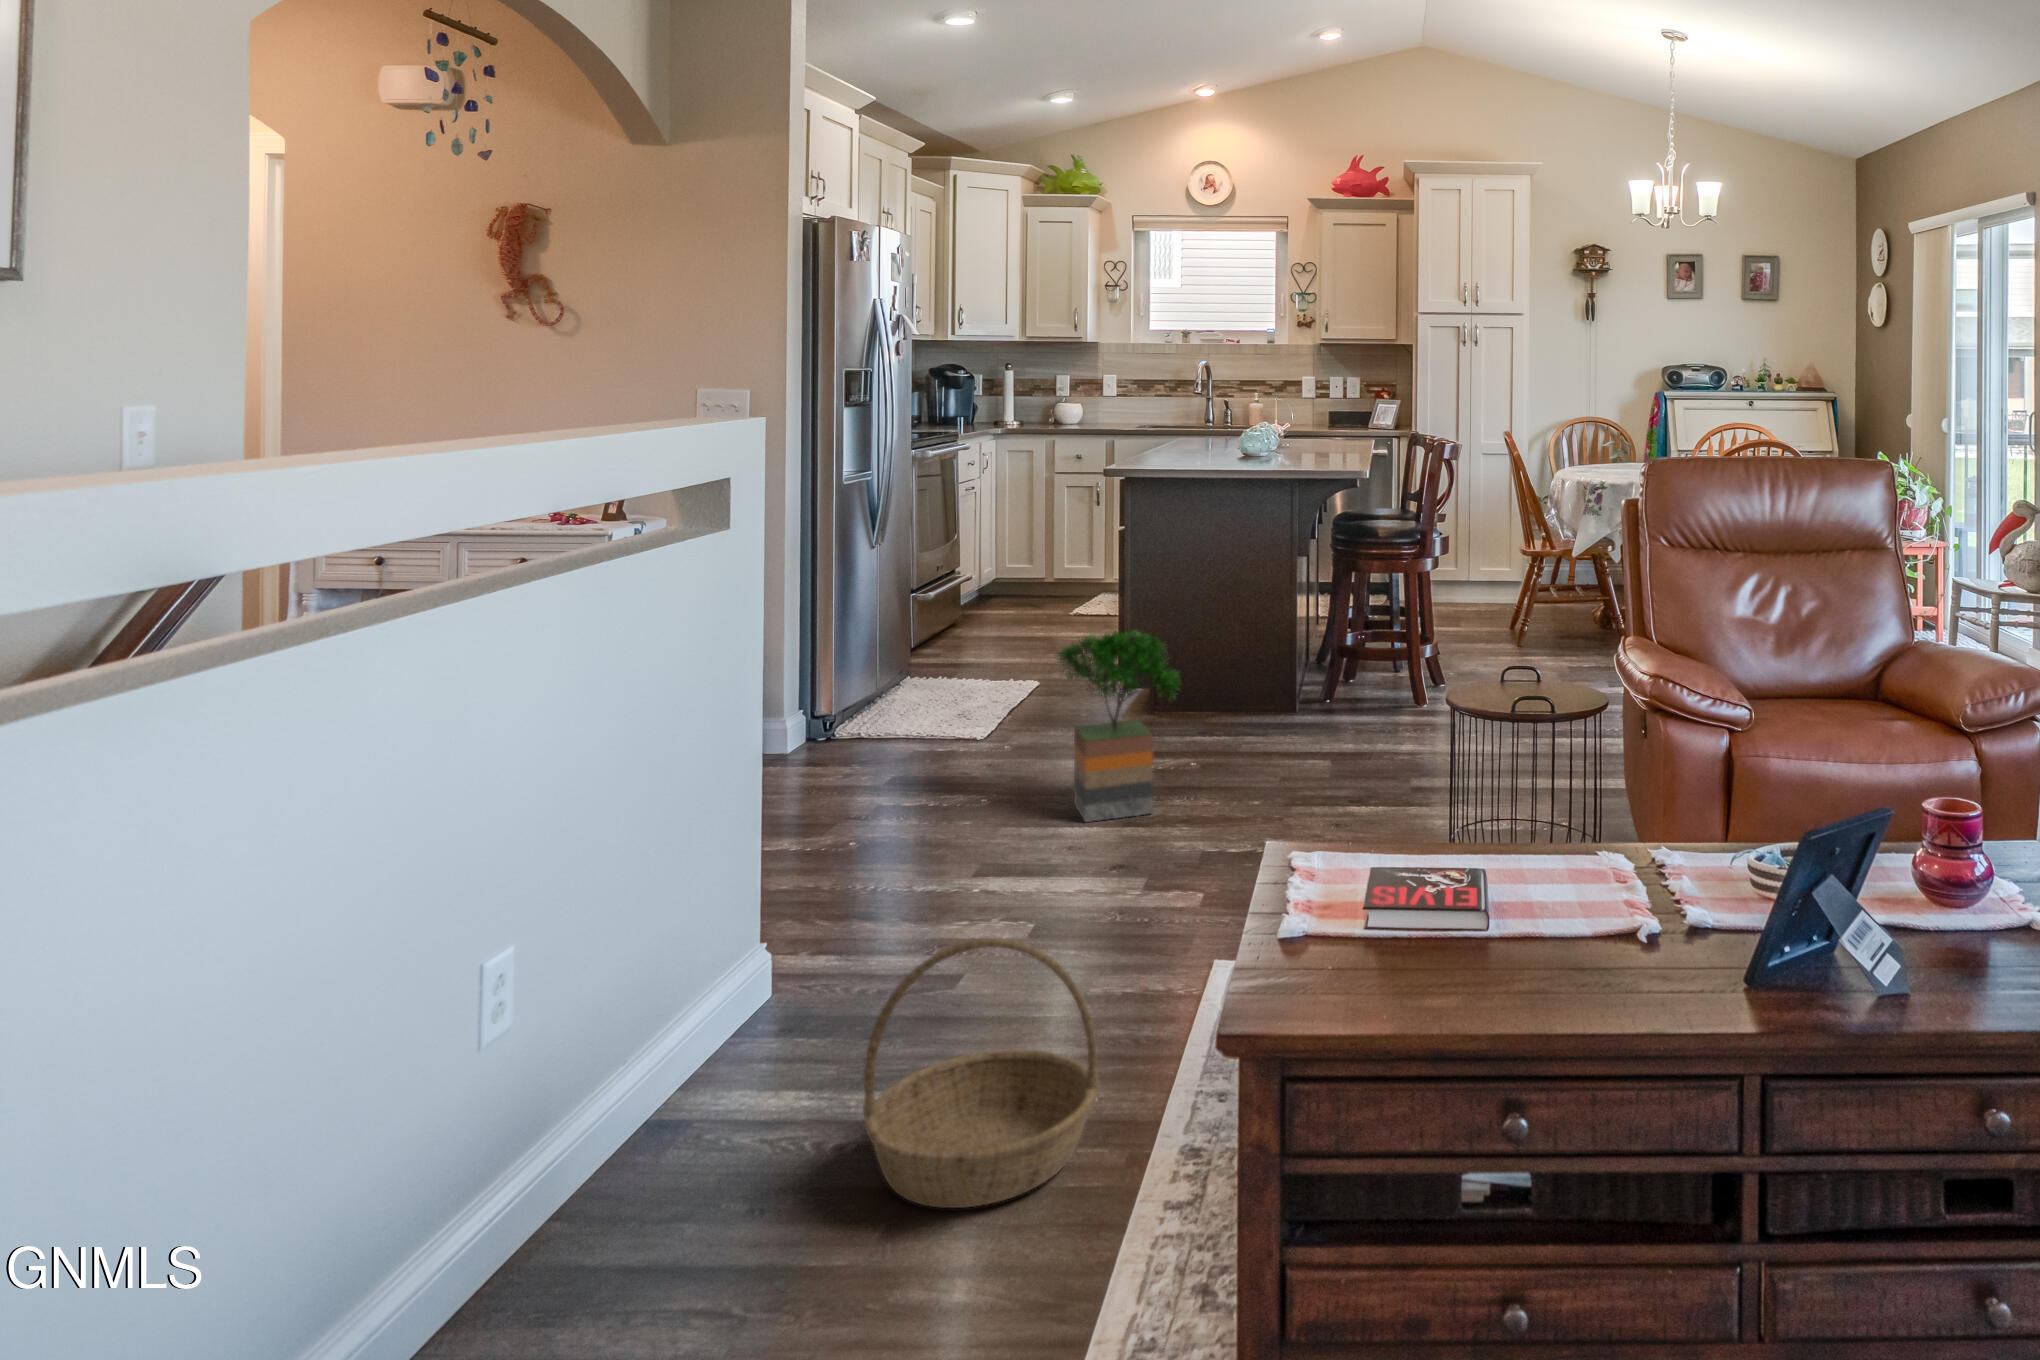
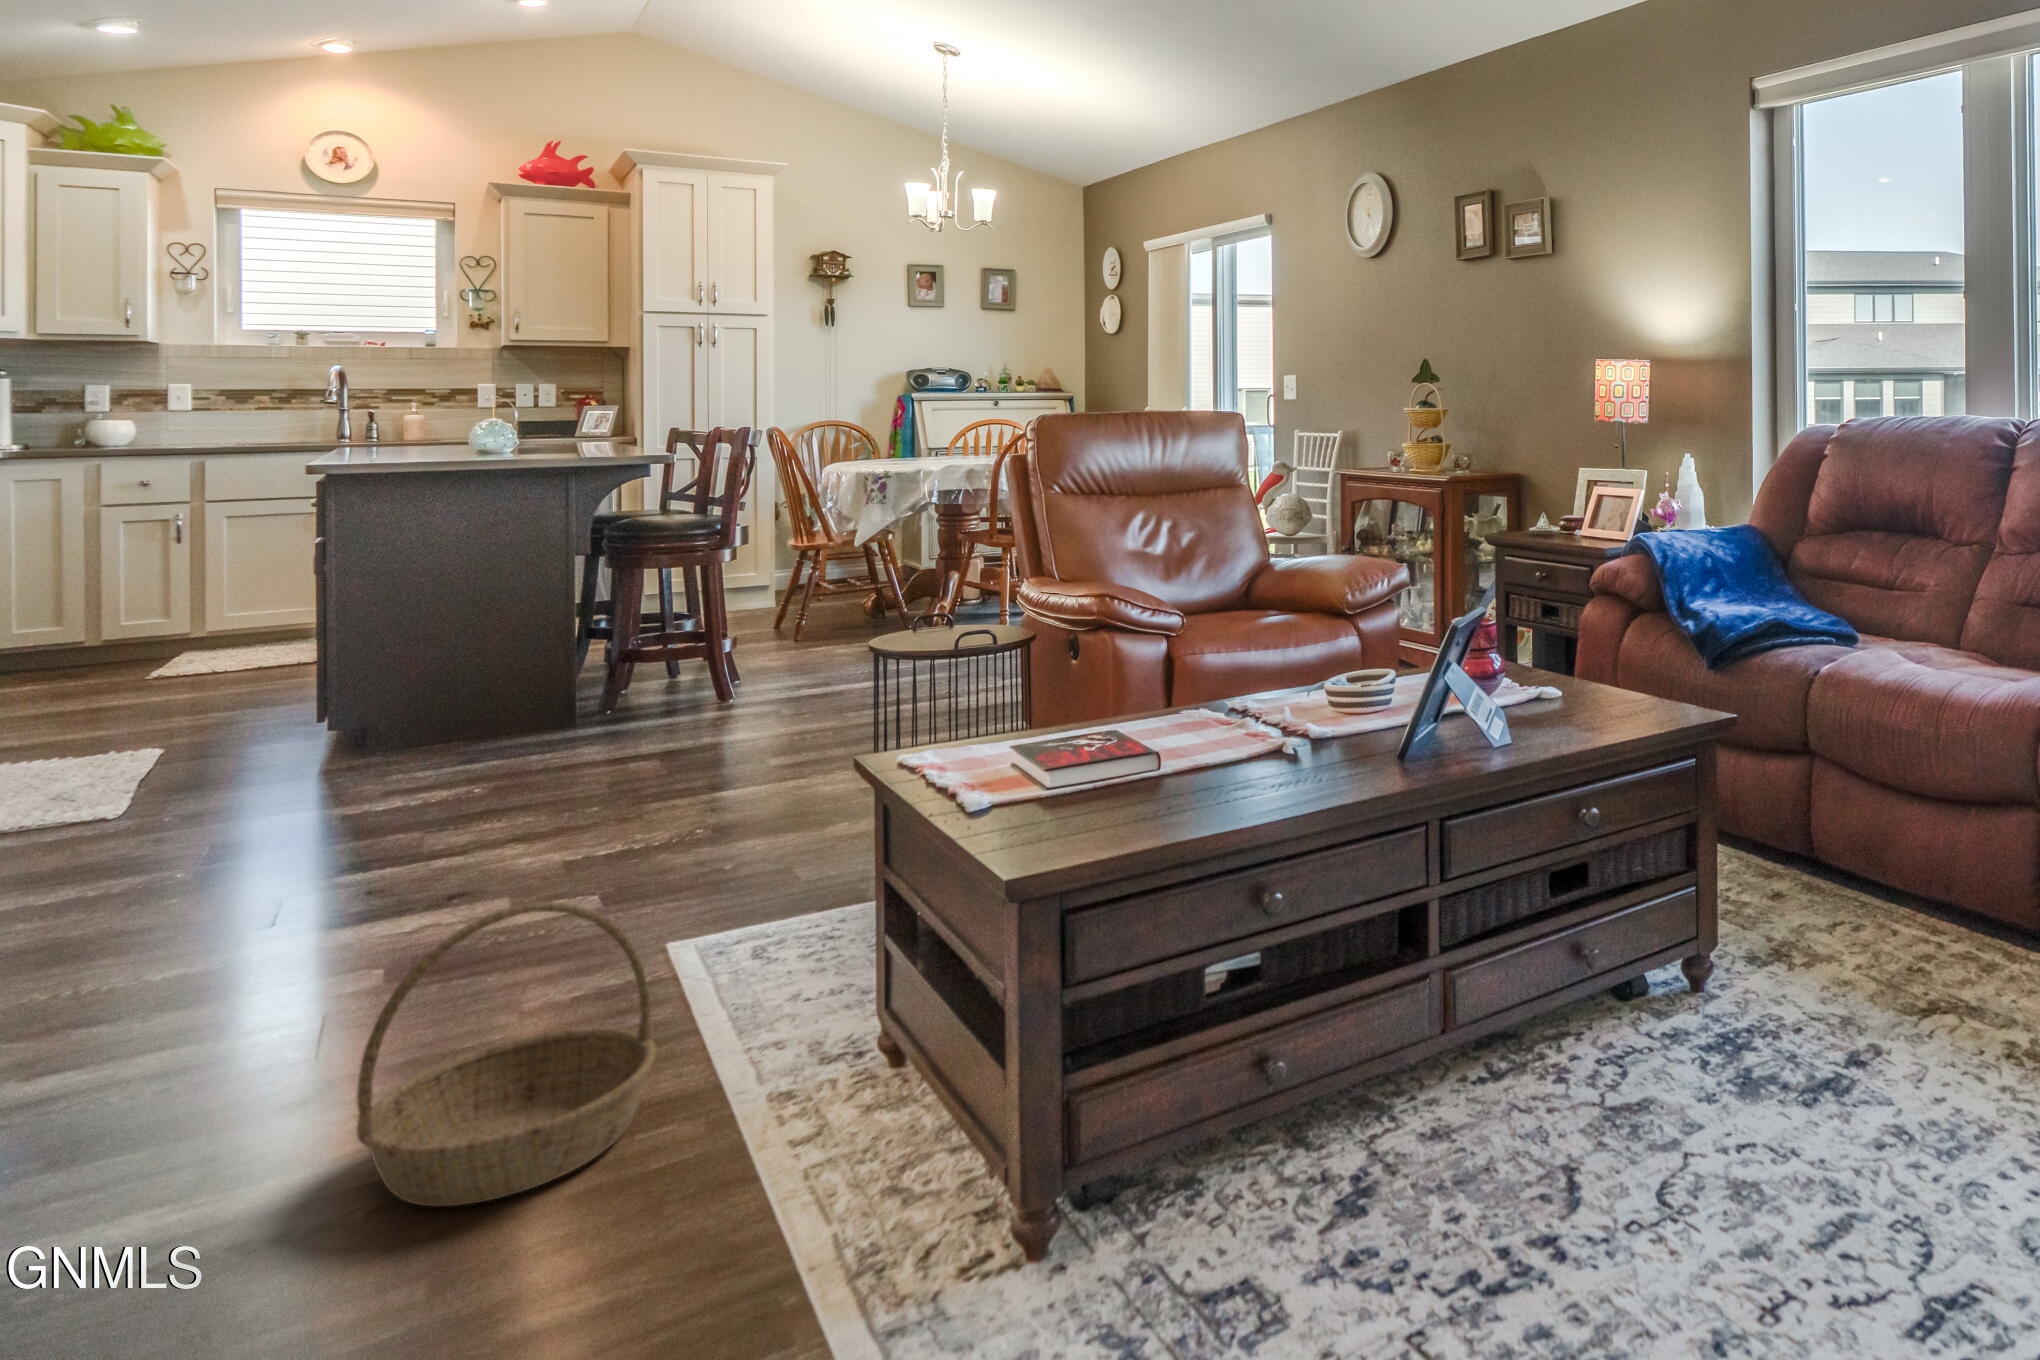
potted tree: present [1057,631,1179,822] -> none [309,637,505,864]

